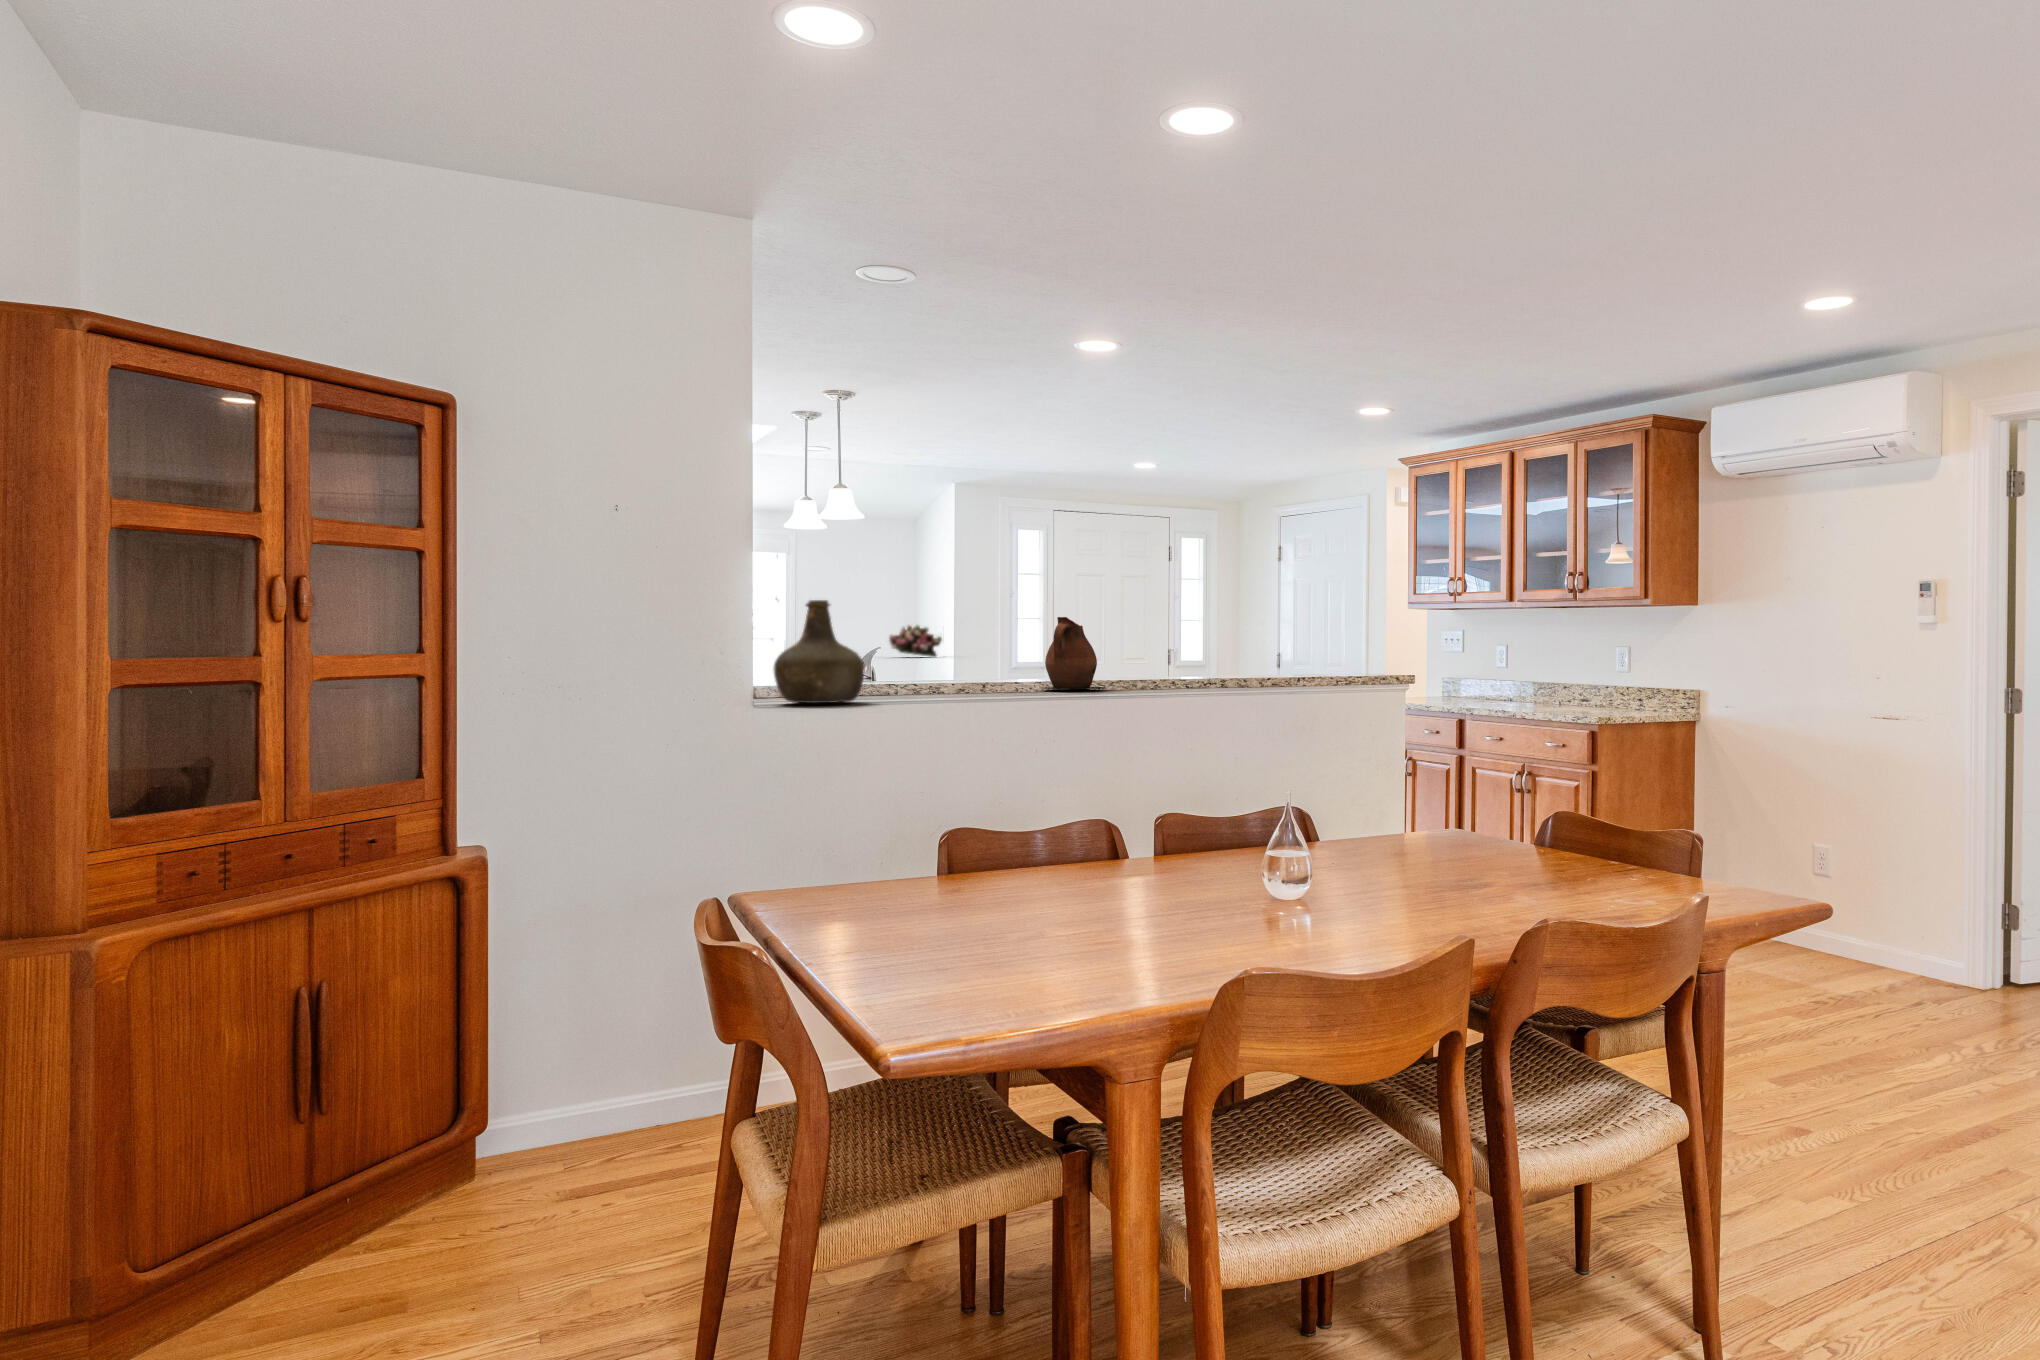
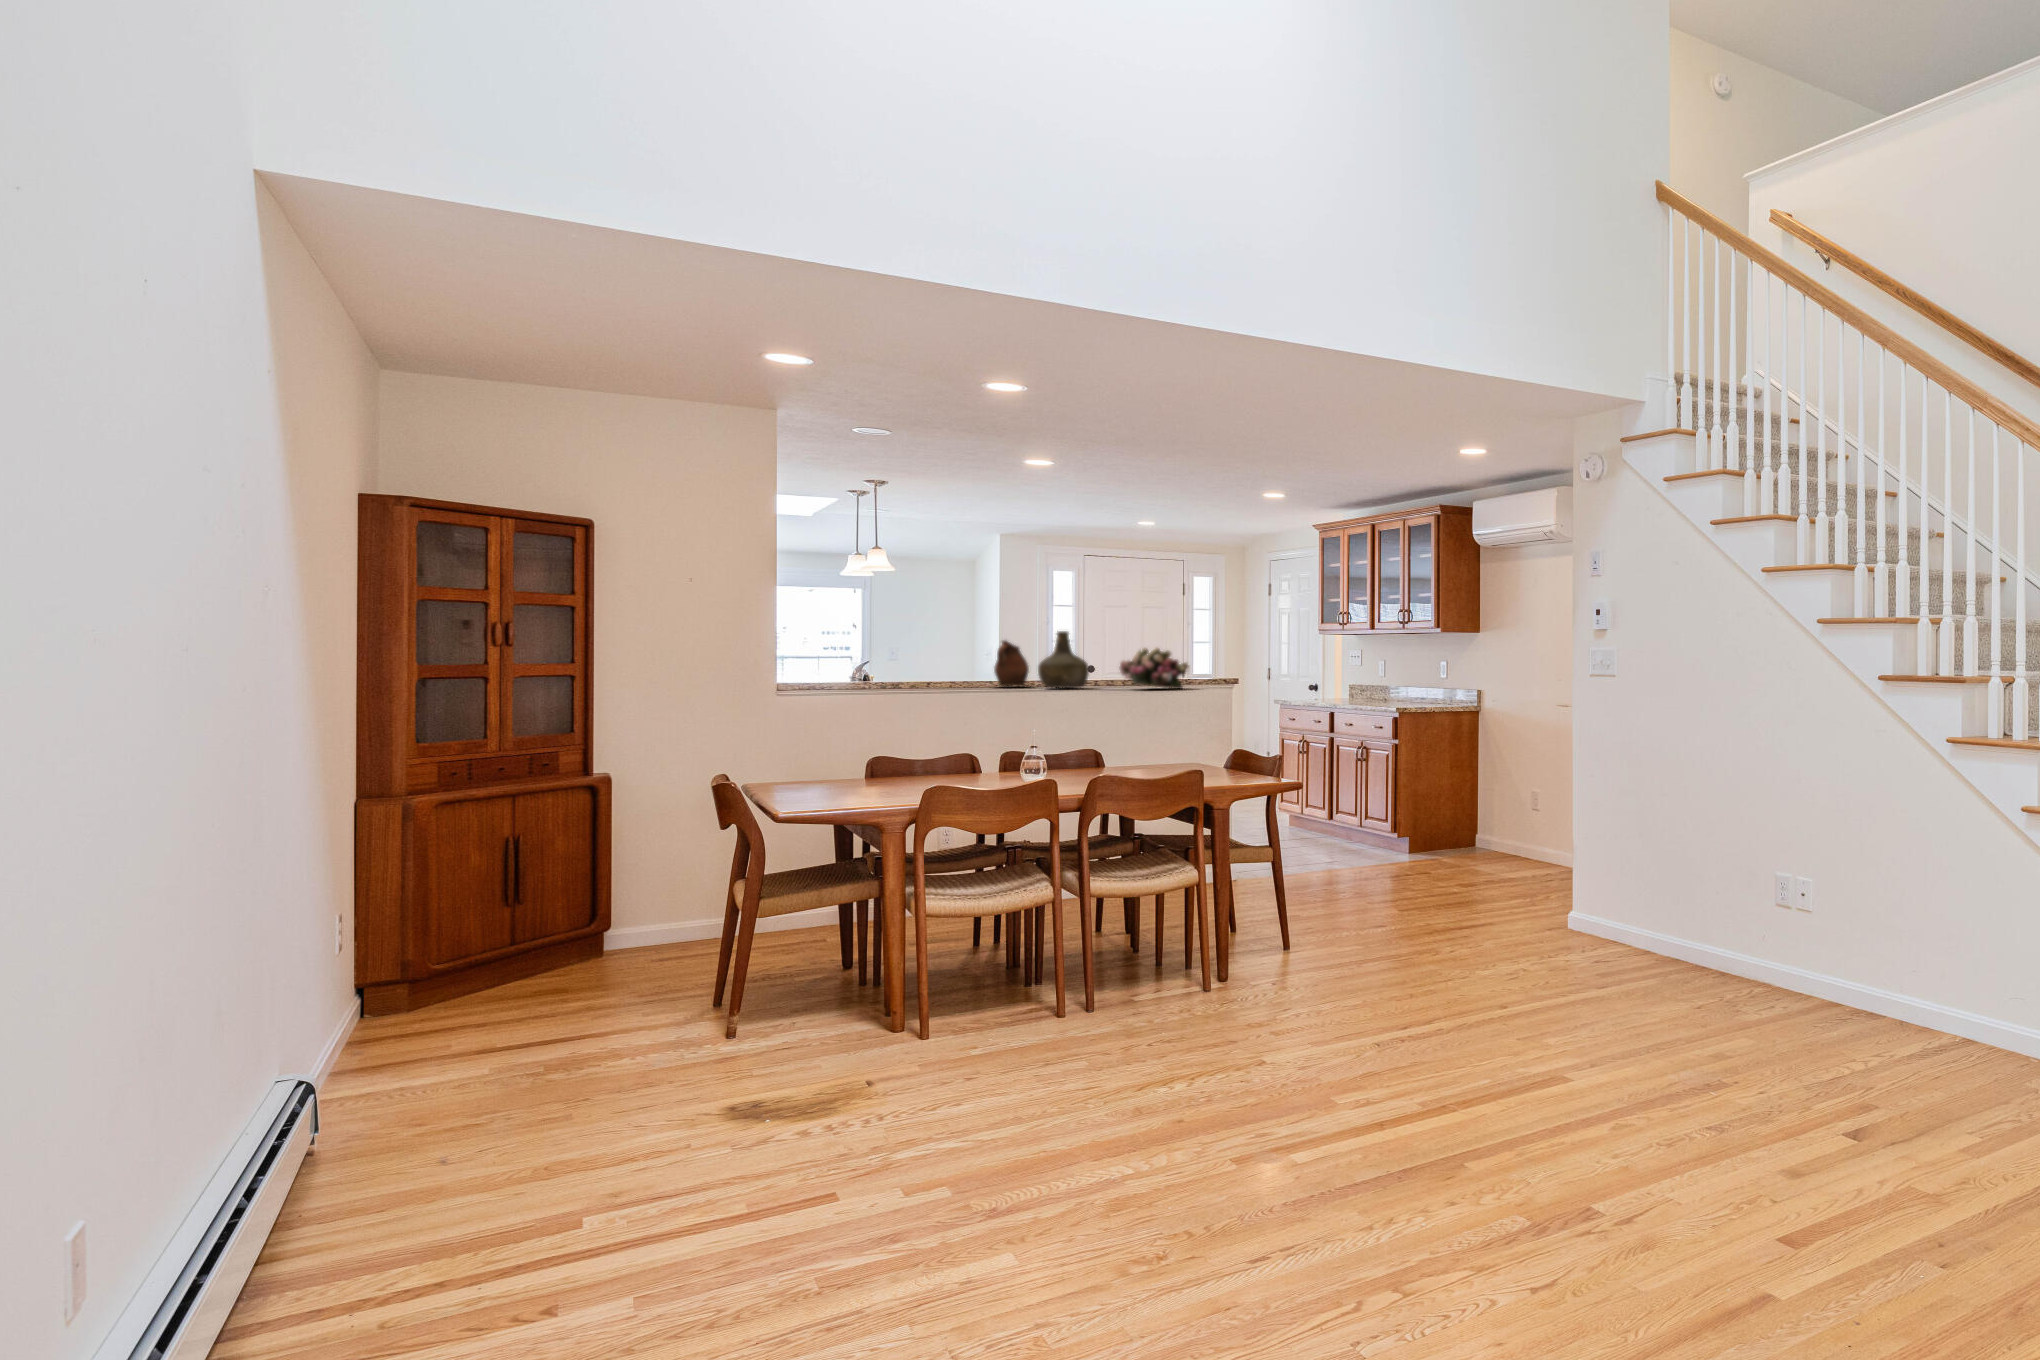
bottle: present [773,600,865,703] -> present [1038,631,1089,688]
flower arrangement: present [889,625,942,657] -> present [1119,648,1188,689]

